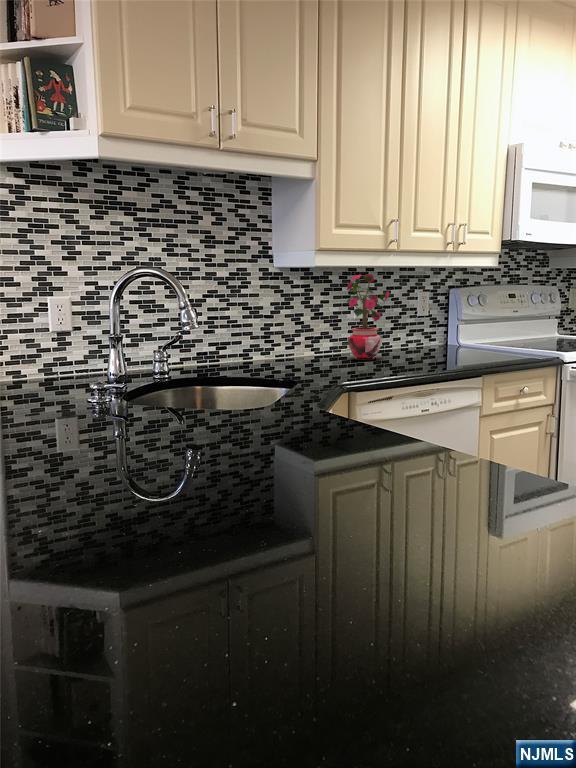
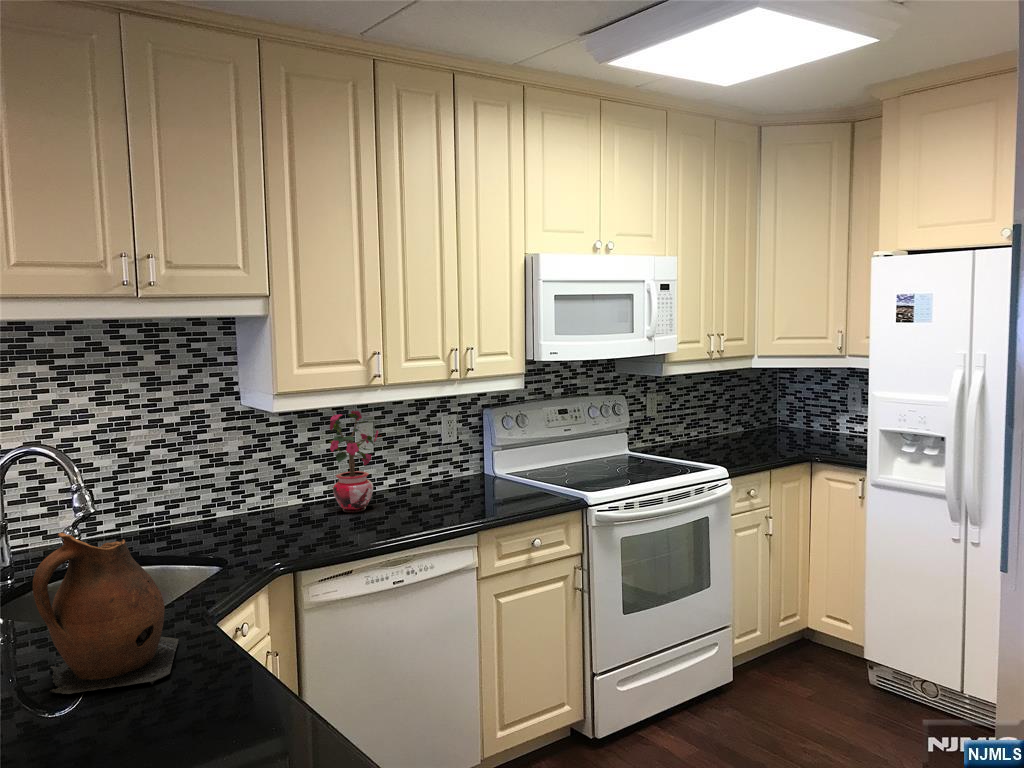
ceramic pitcher: none [220,303,339,449] -> present [33,532,179,694]

